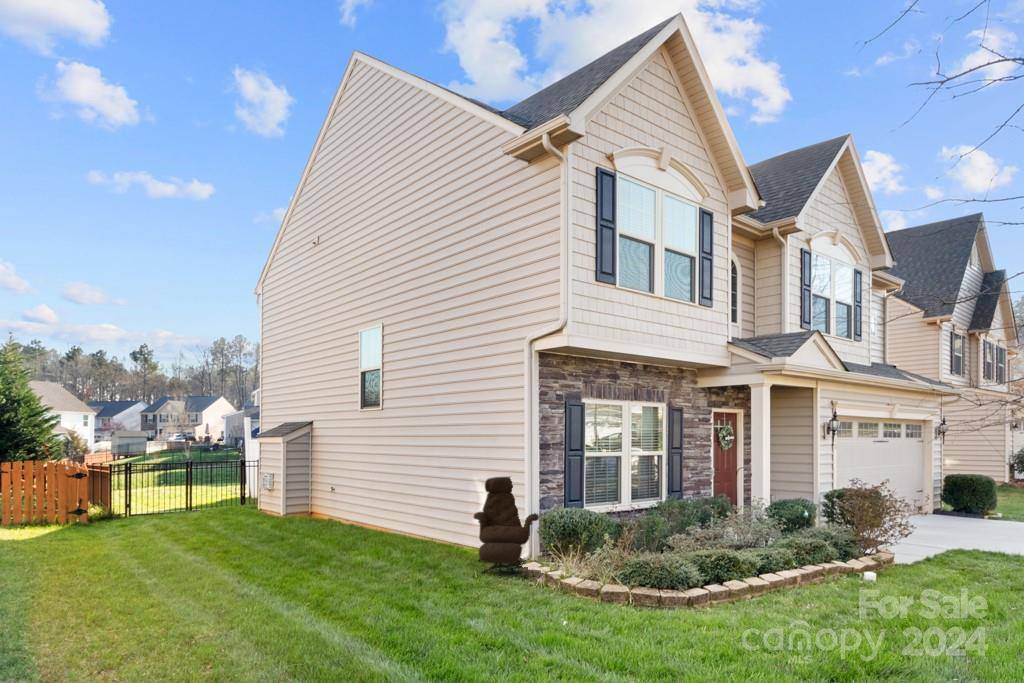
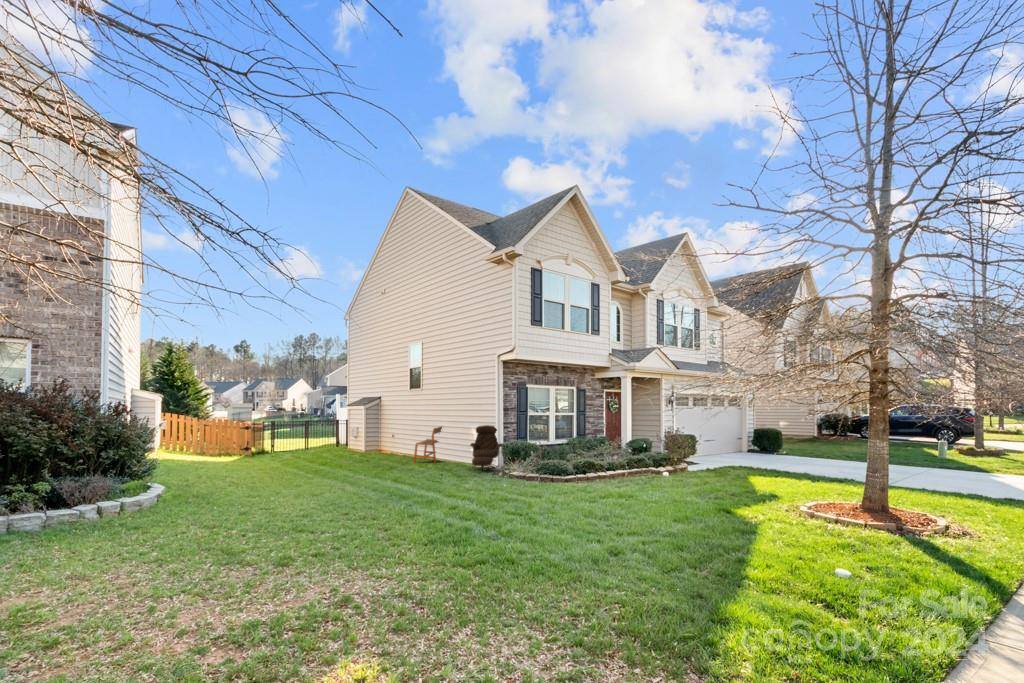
bench: none [364,474,422,547] -> present [414,426,442,463]

